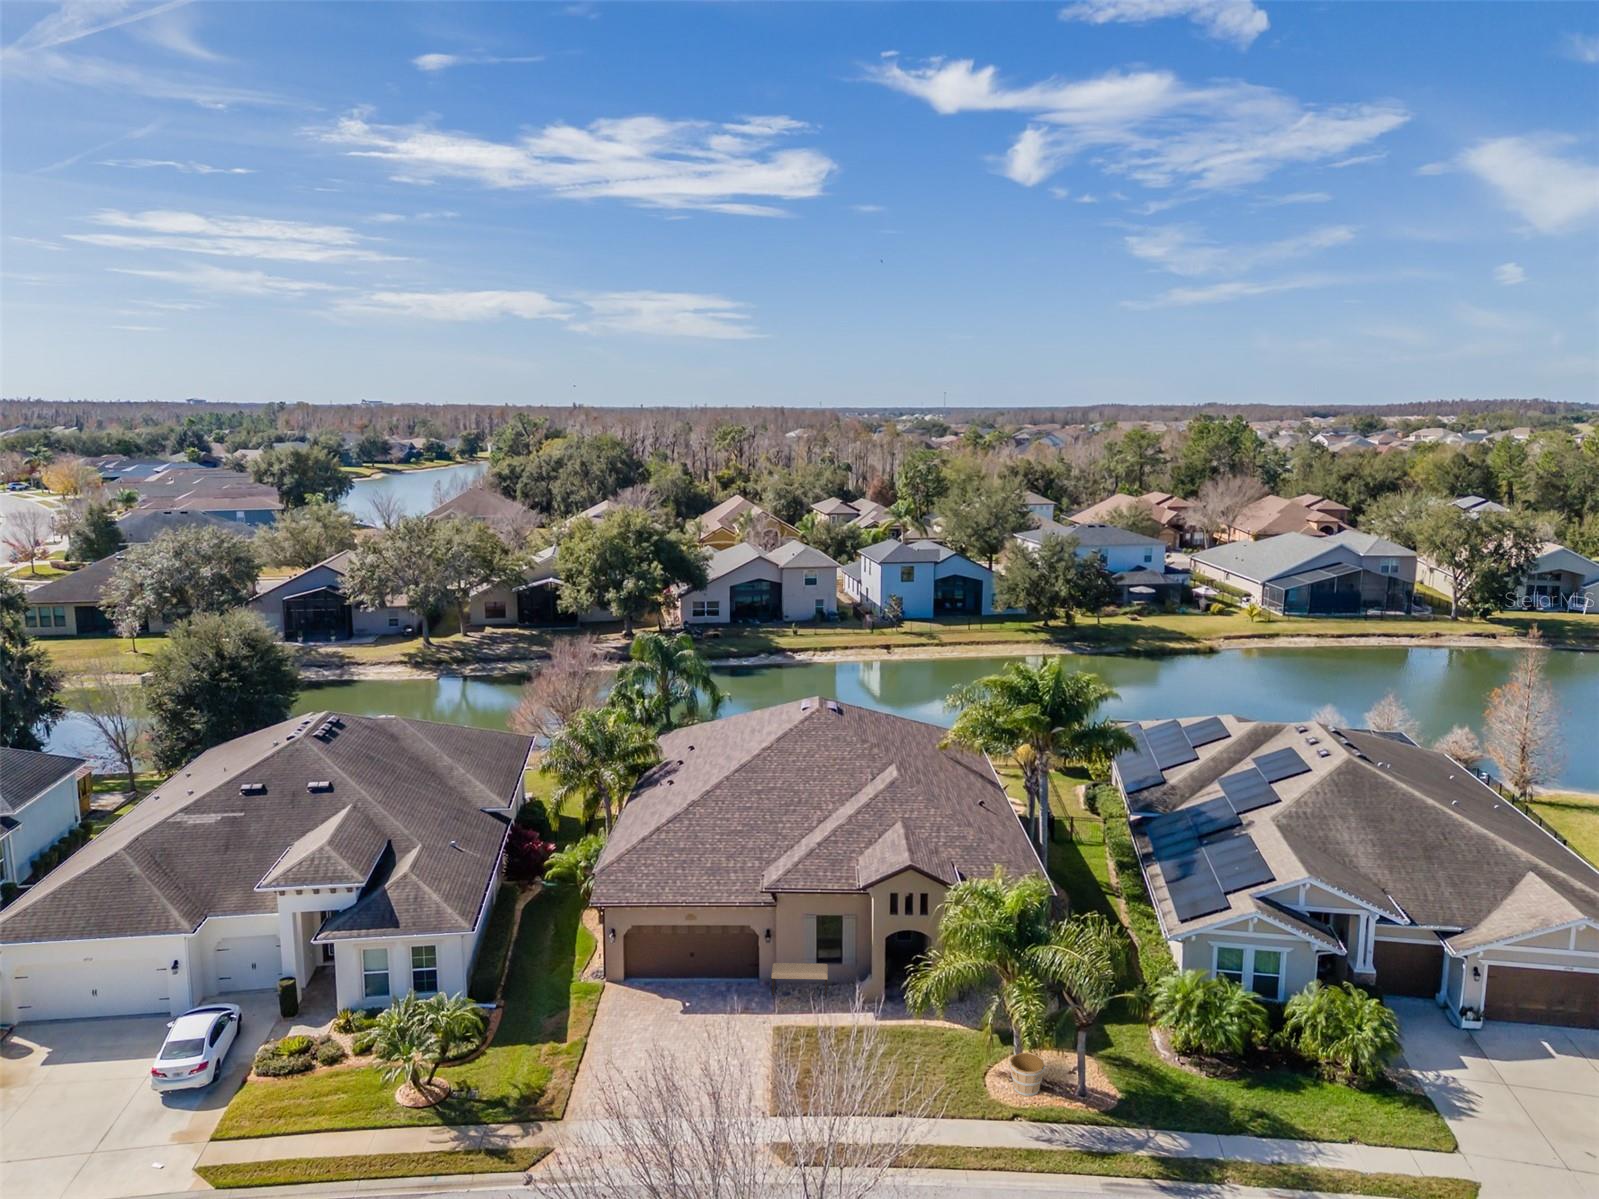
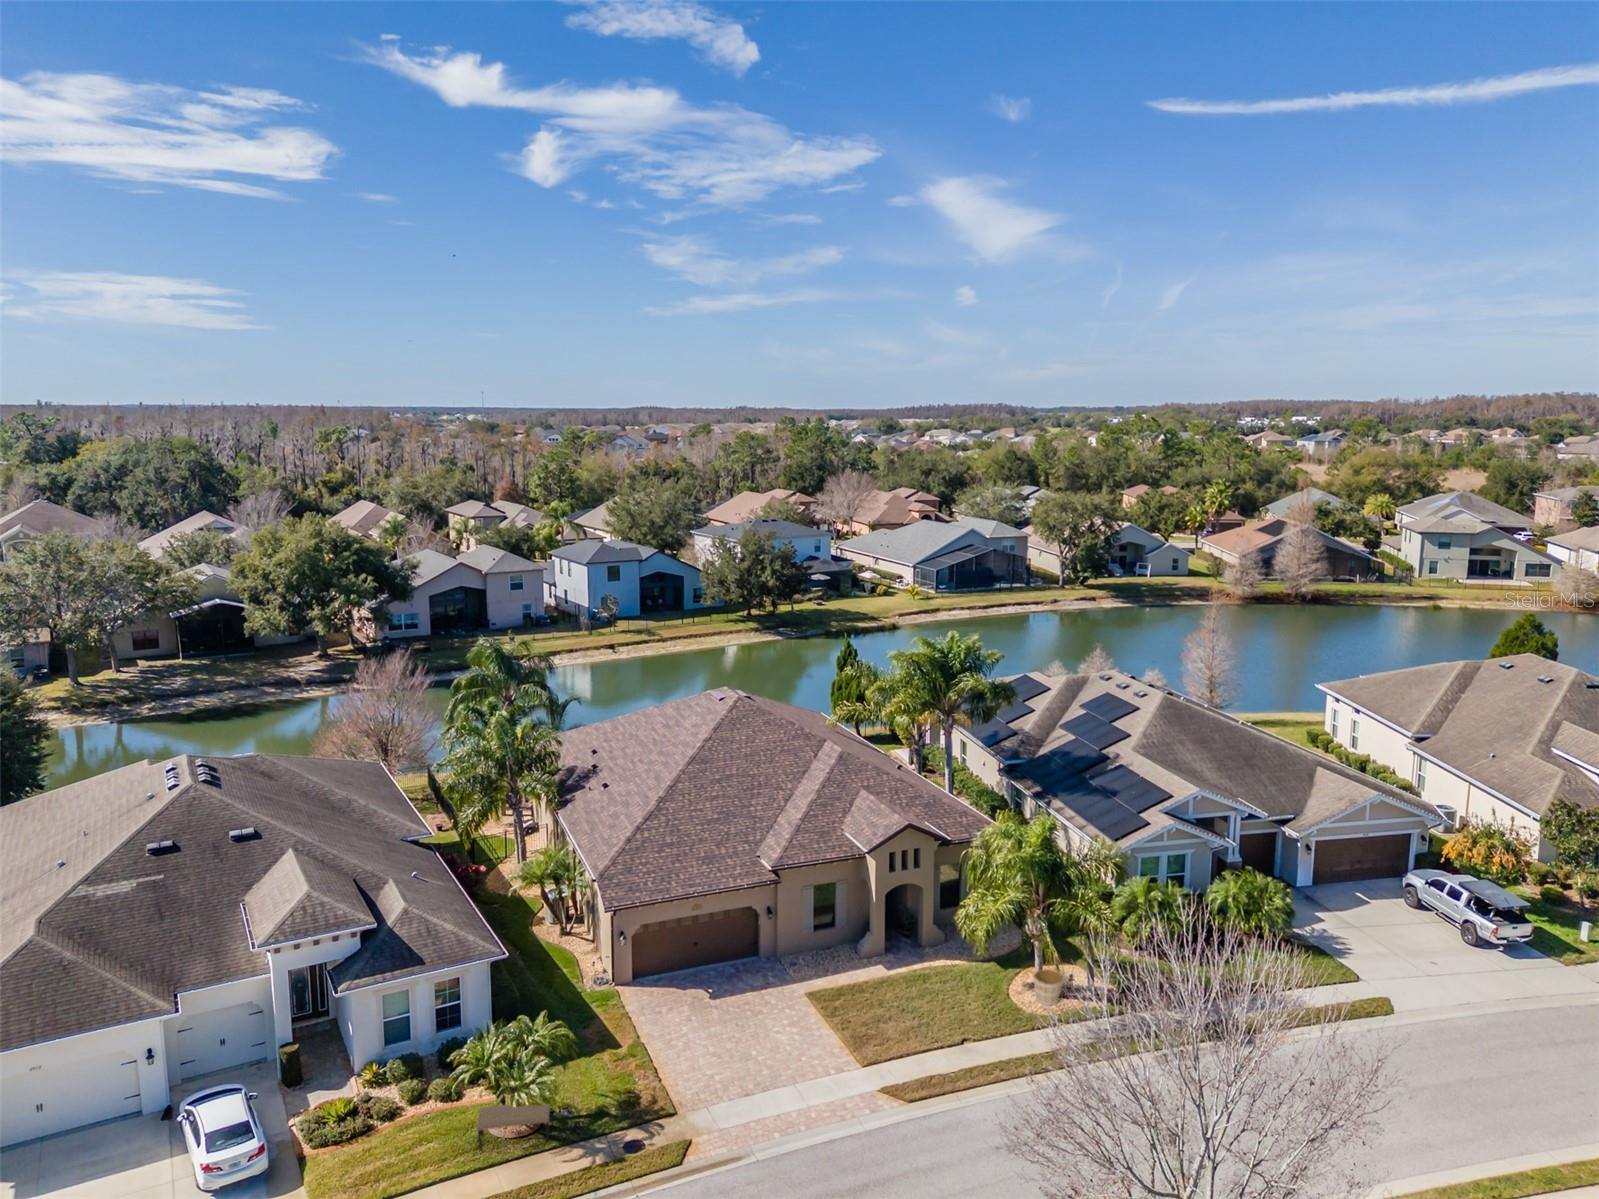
bench: present [771,963,828,996] -> present [477,1104,550,1150]

